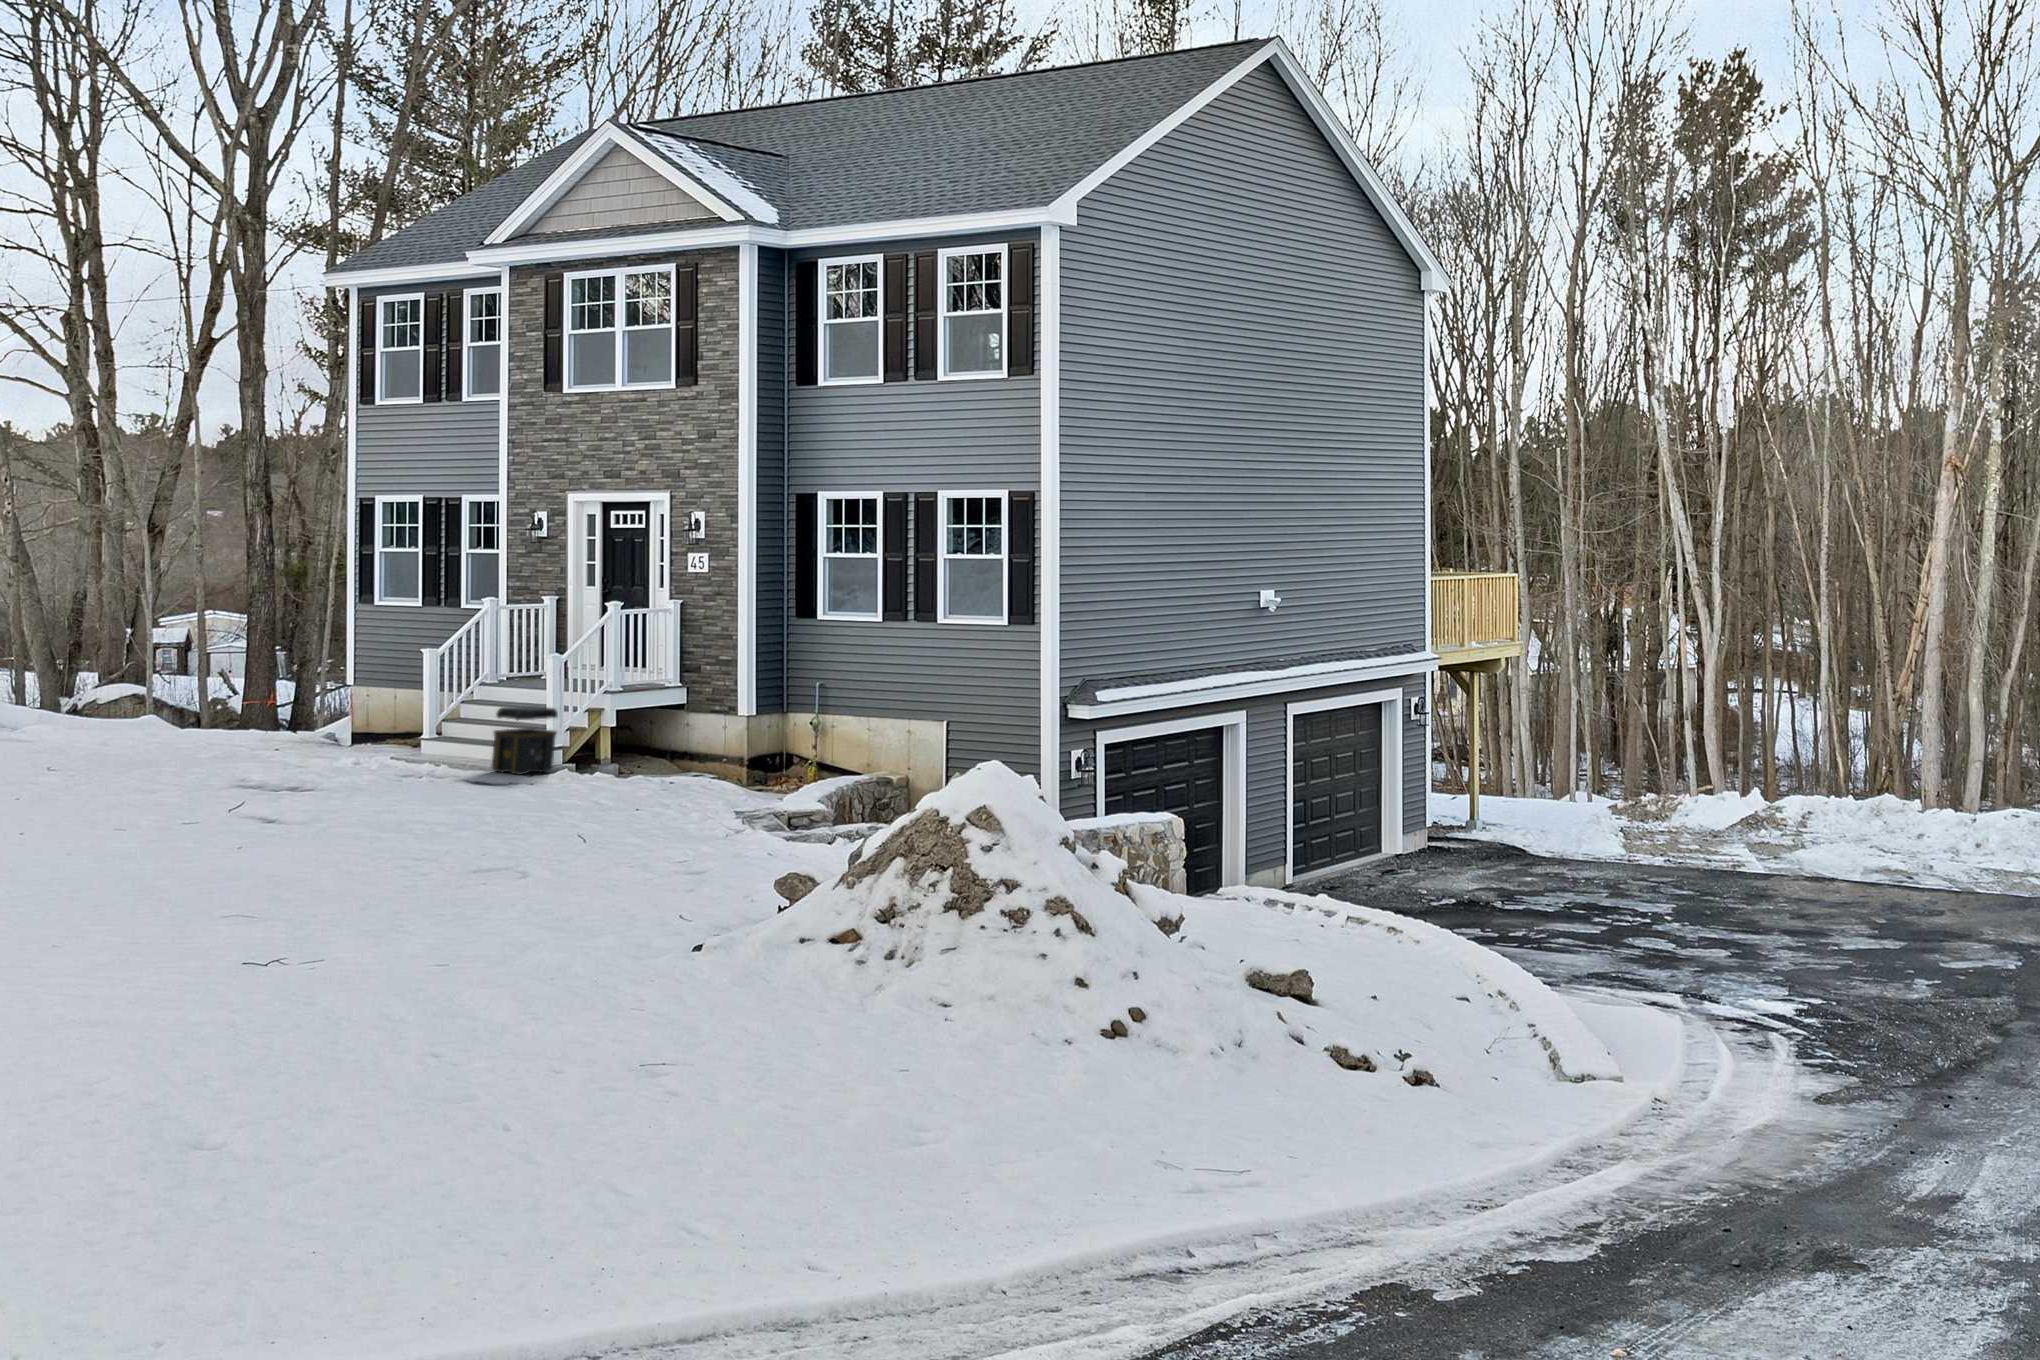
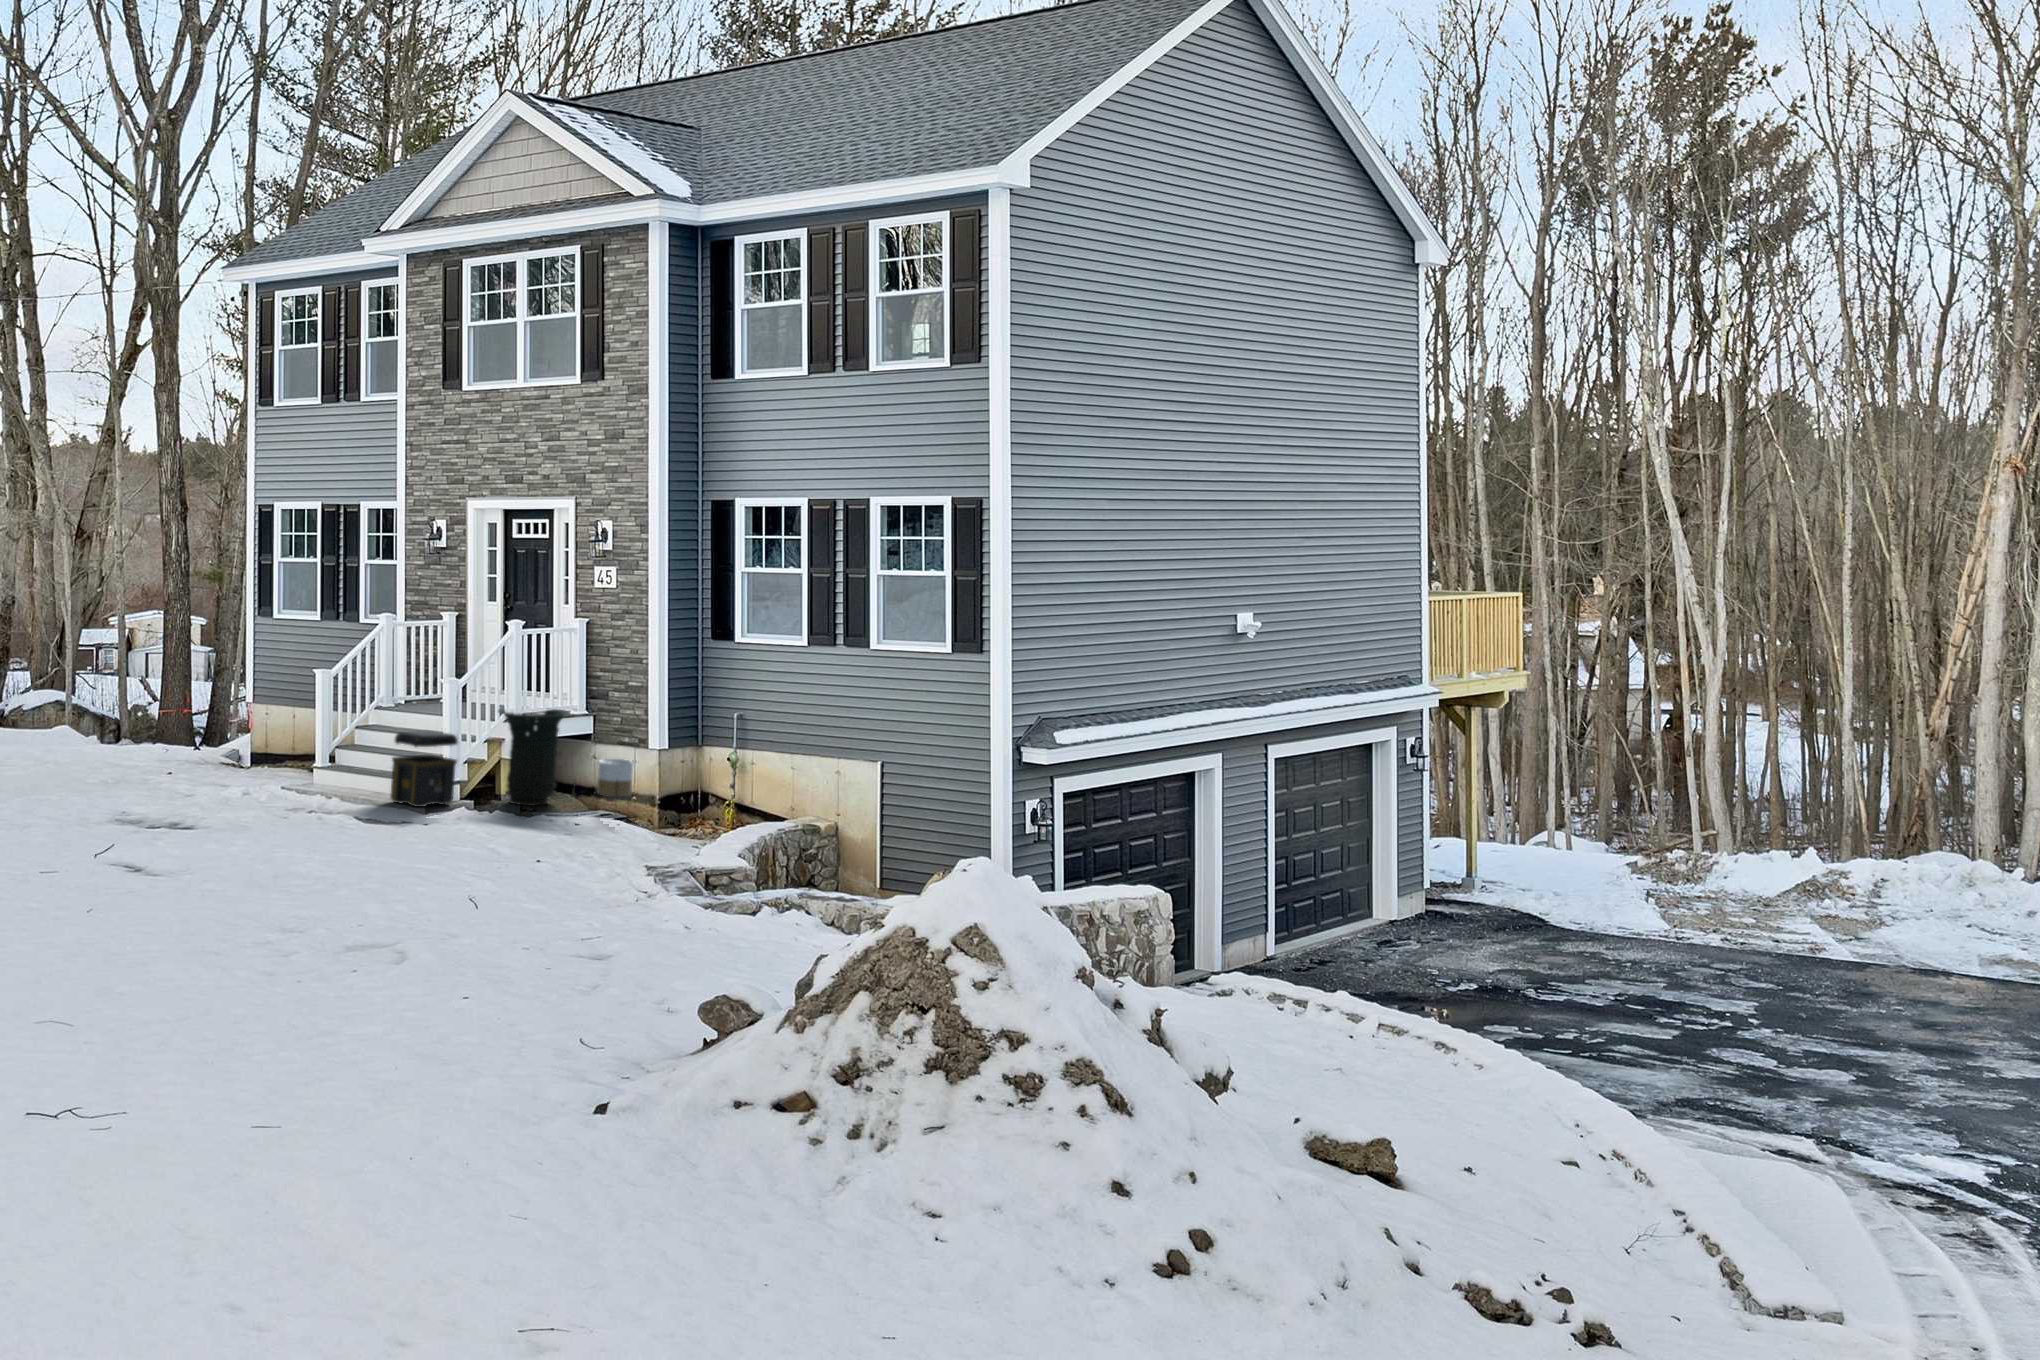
trash can: none [596,684,667,771] -> present [498,709,570,806]
planter: none [689,727,725,775] -> present [596,759,633,799]

